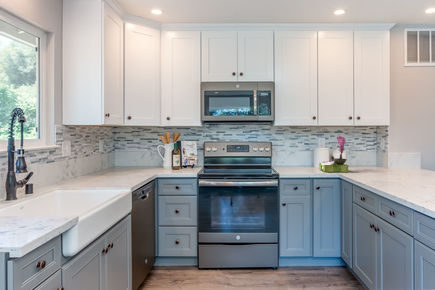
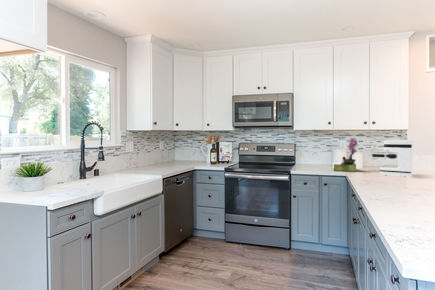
coffee maker: none [365,137,412,176] -> present [372,140,413,177]

